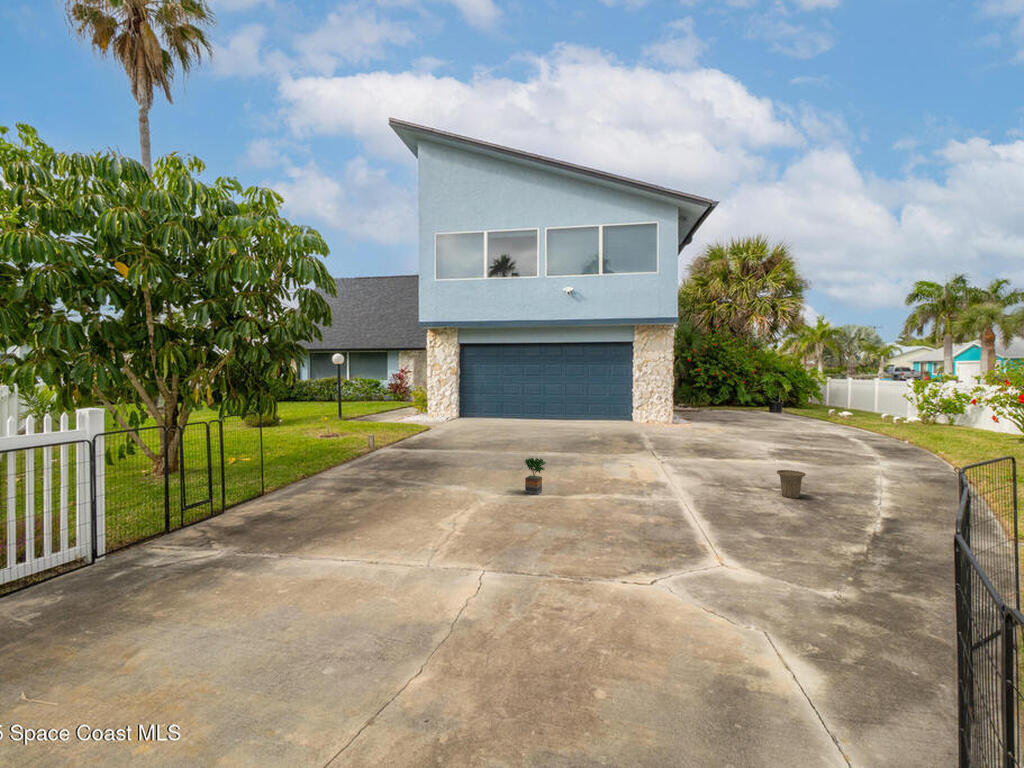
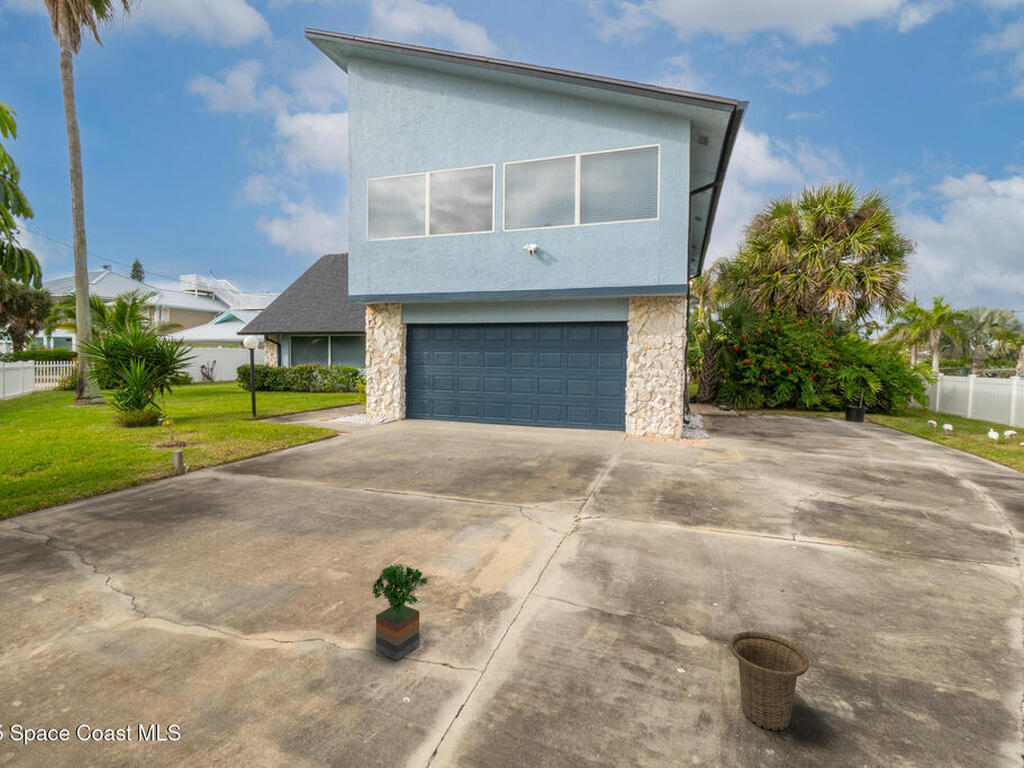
potted tree: present [525,458,546,495] -> present [372,564,428,661]

